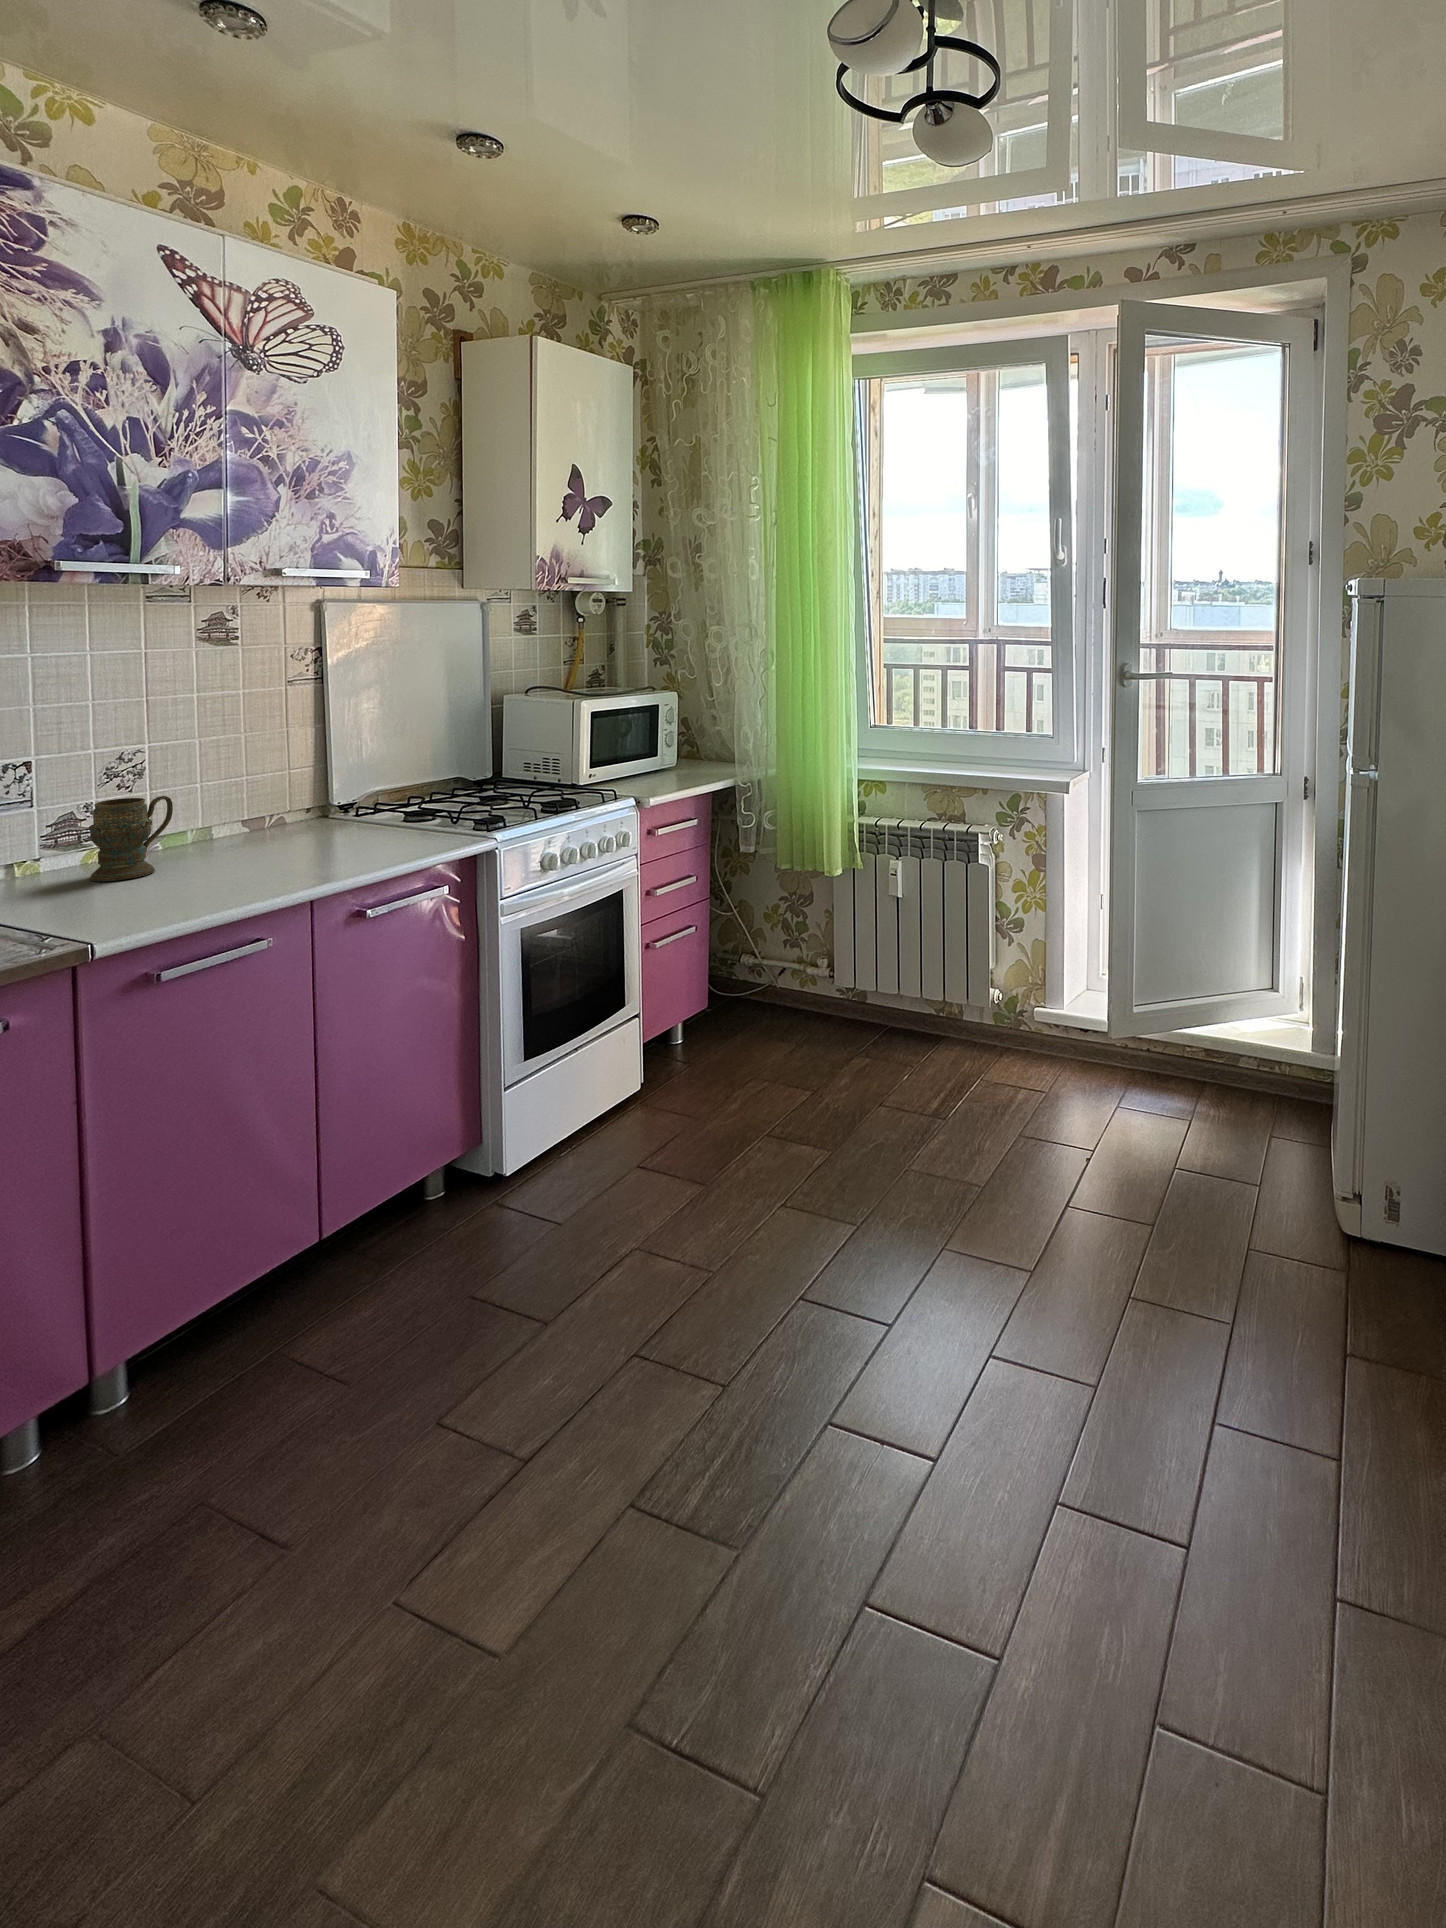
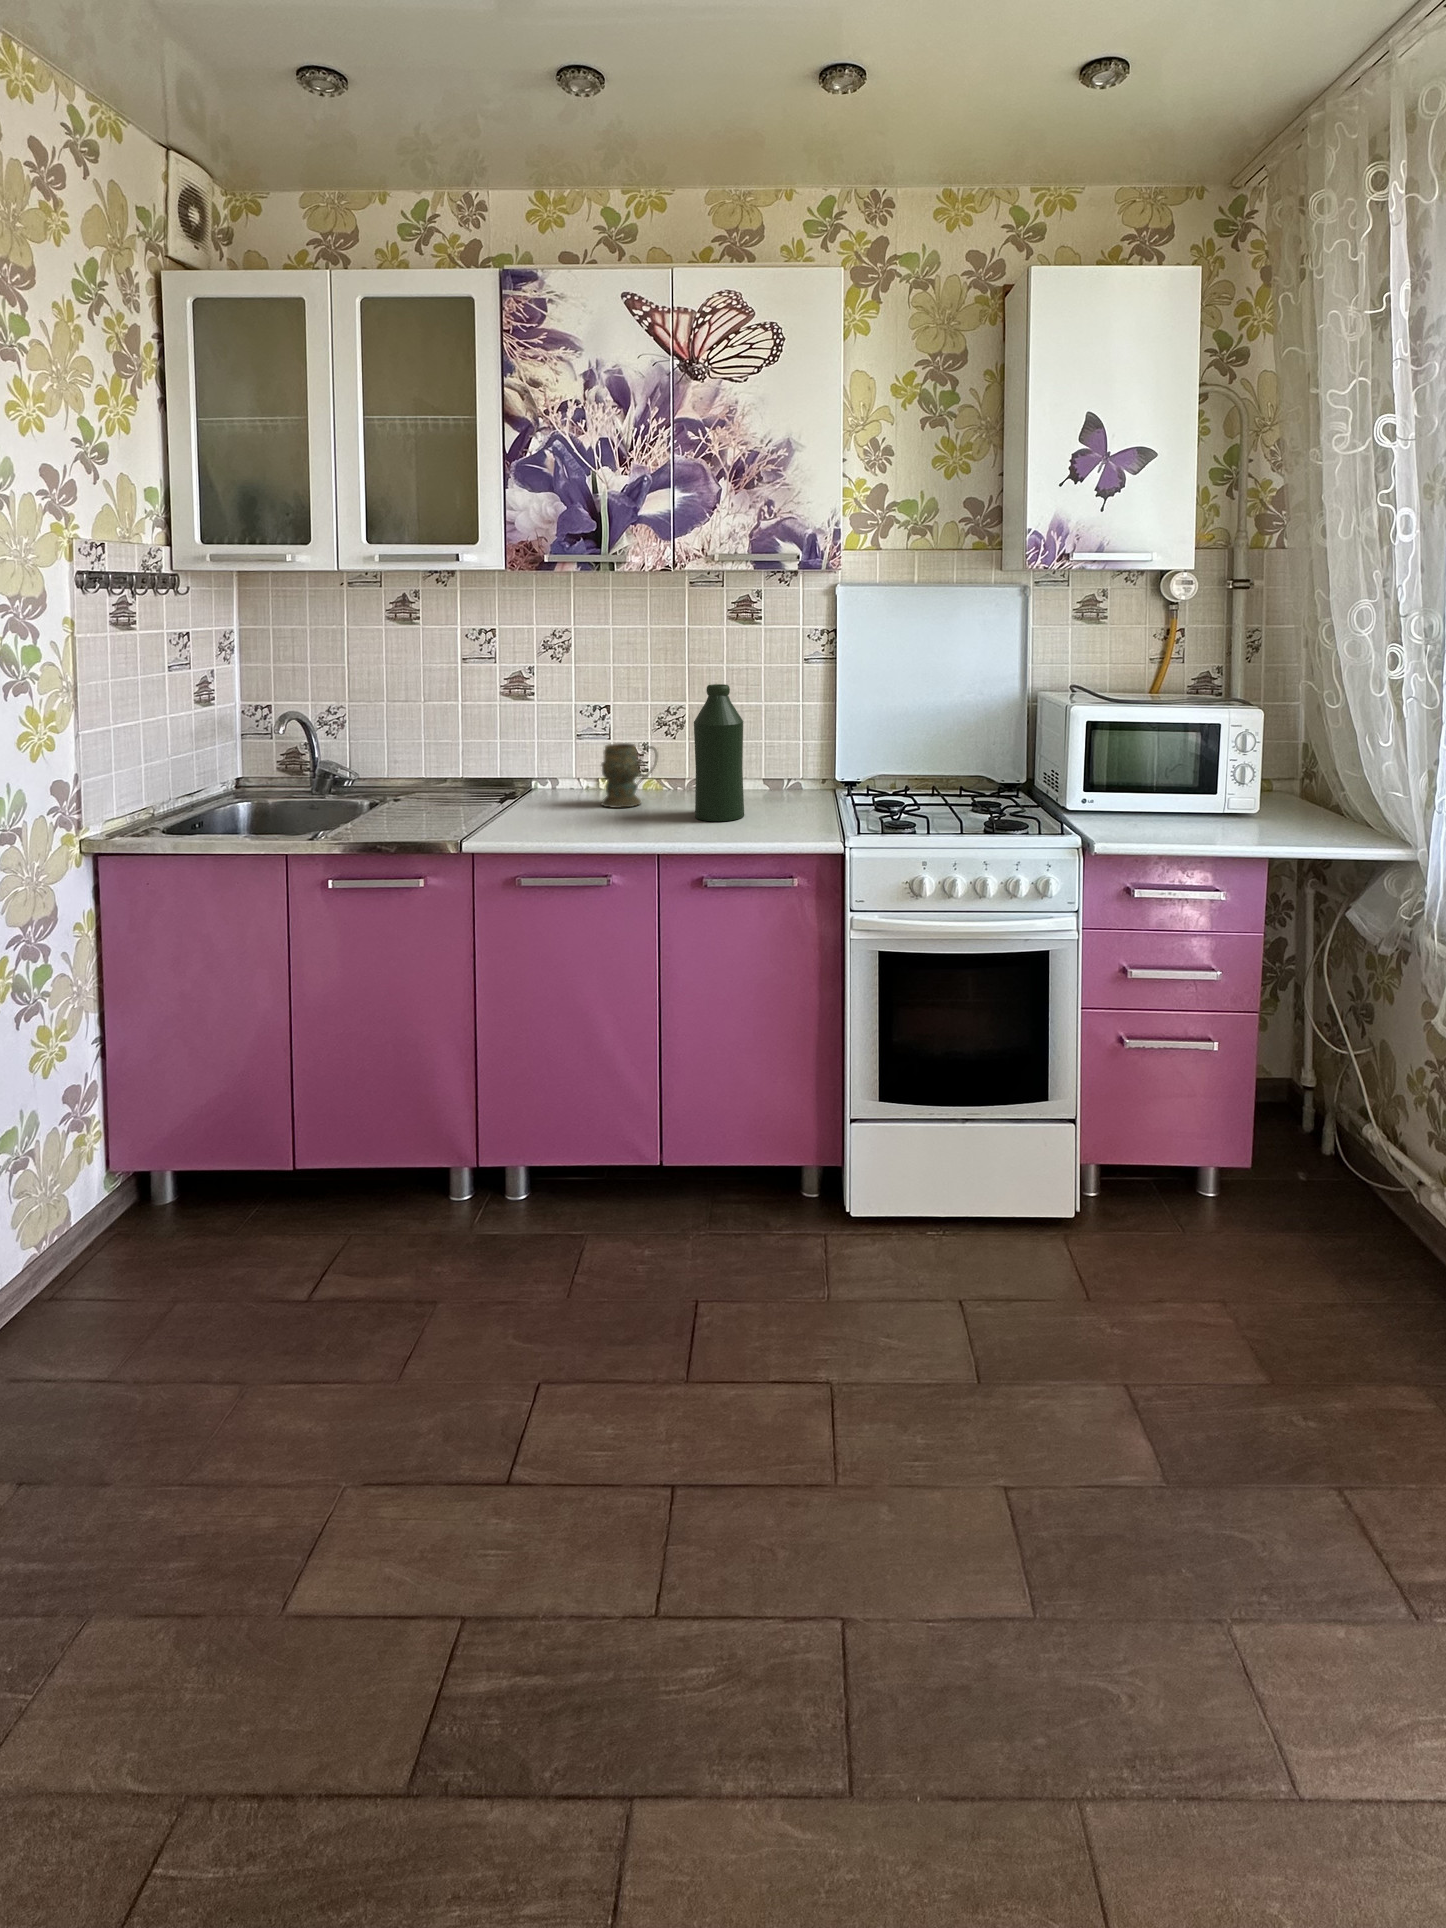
bottle: none [262,709,330,860] -> present [694,684,744,821]

